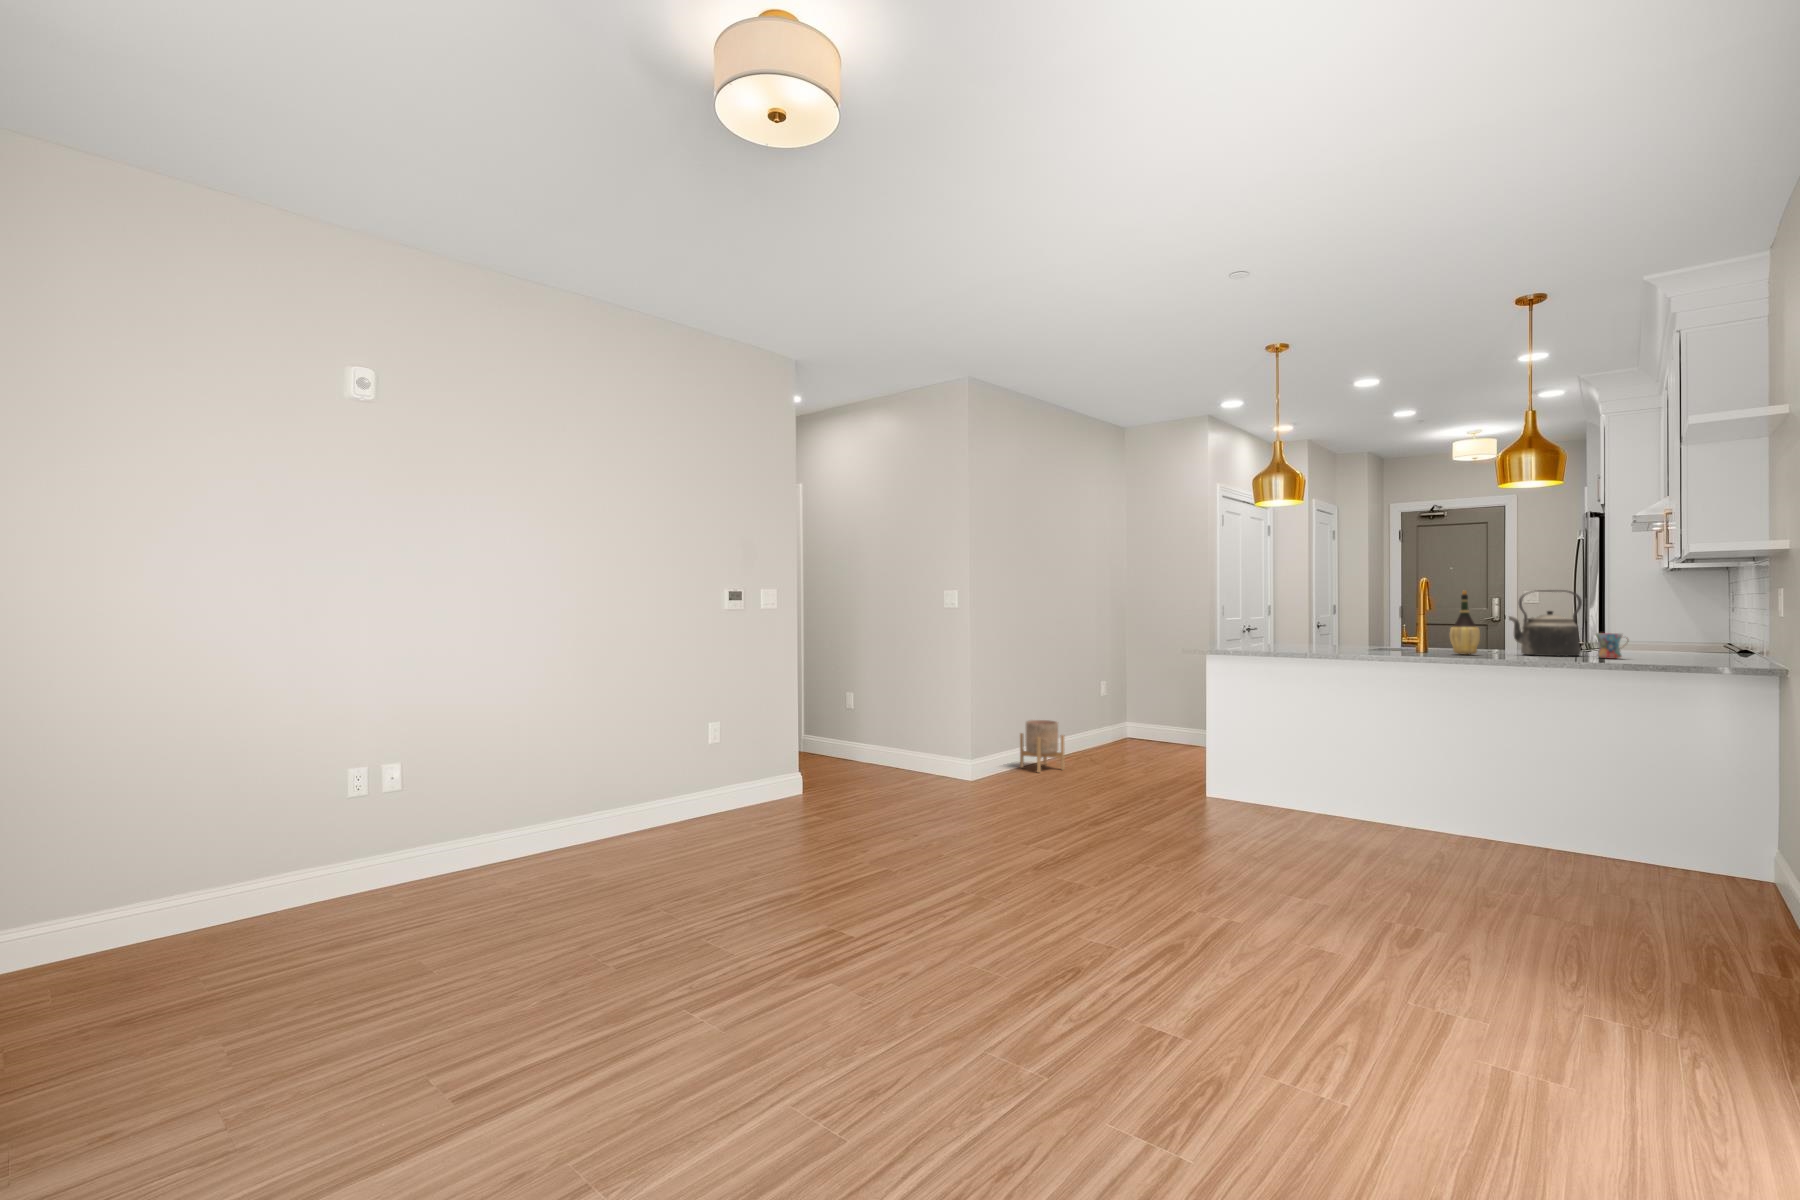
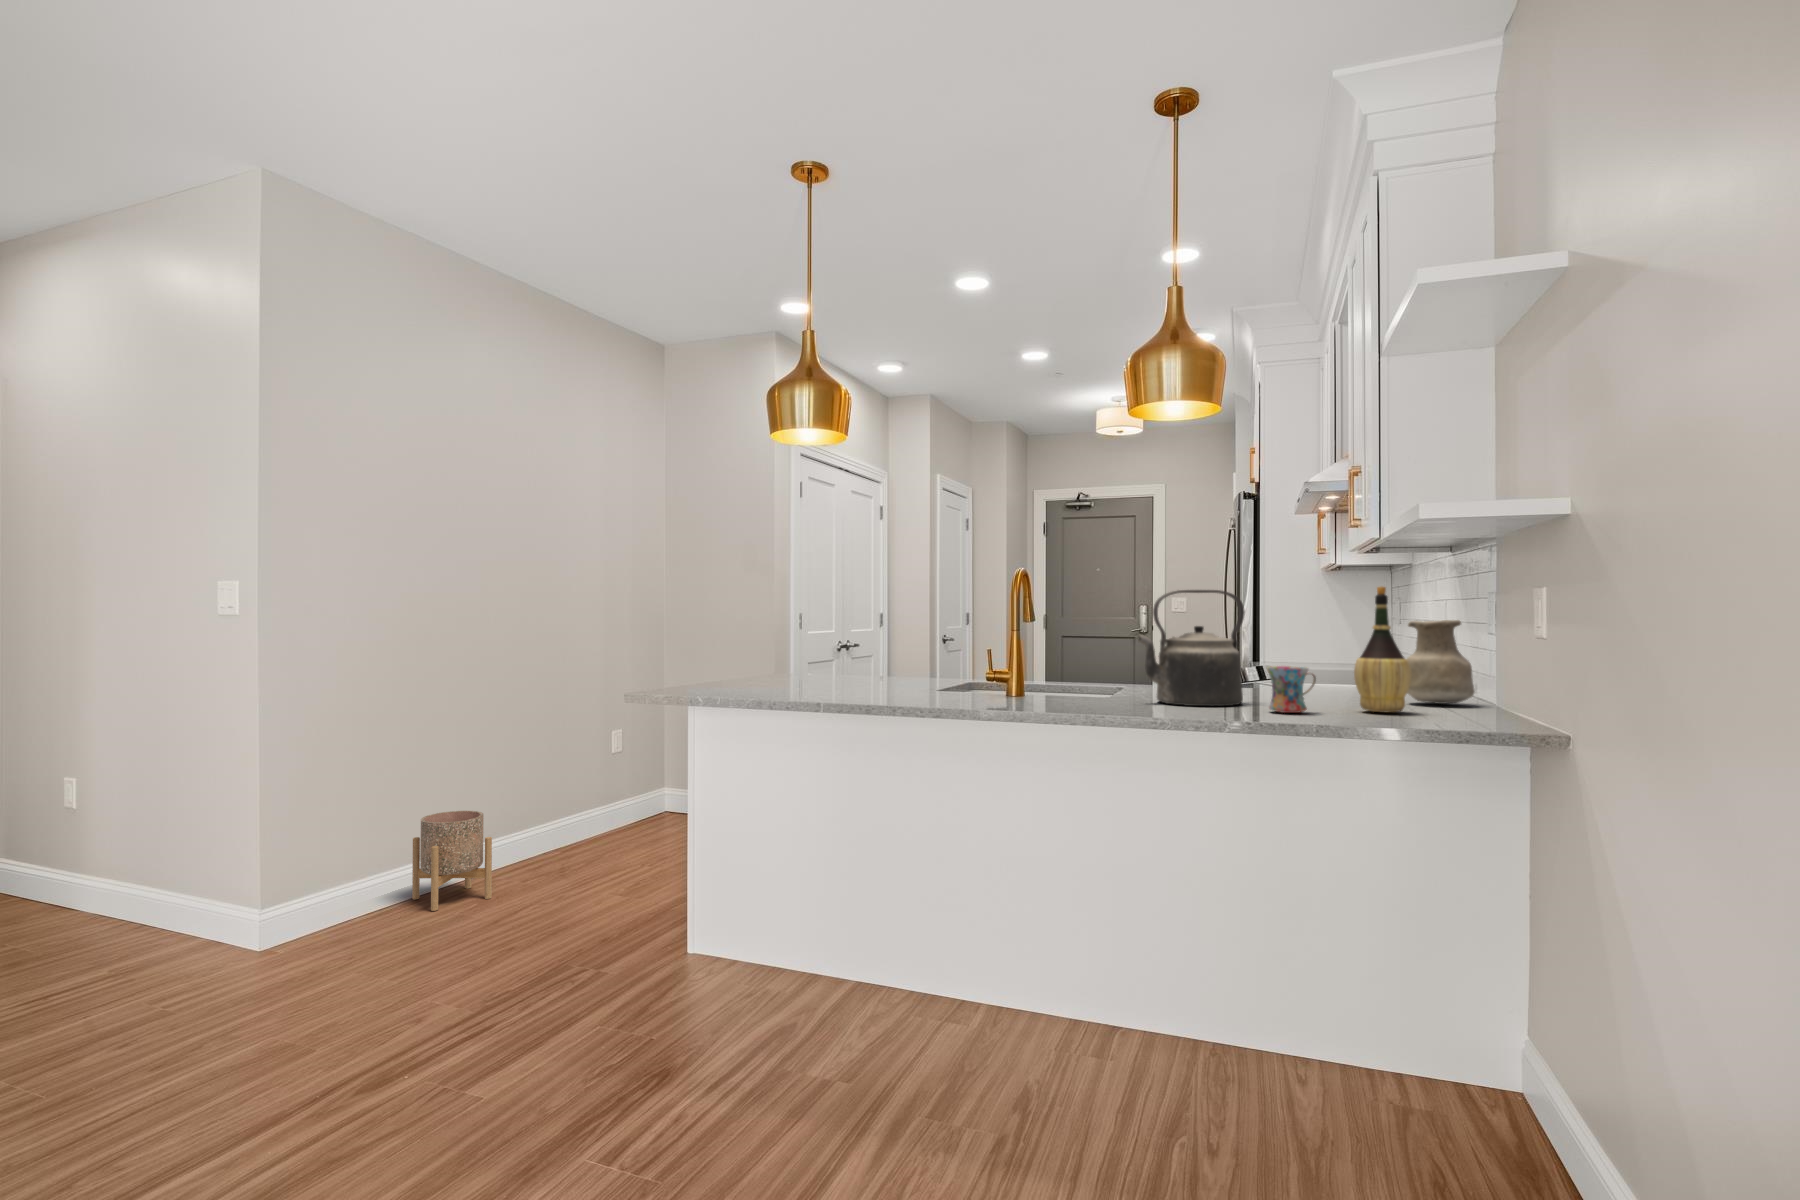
wine bottle: present [1450,591,1480,655] -> present [1354,586,1411,712]
vase: none [1698,607,1749,657] -> present [1407,620,1475,704]

